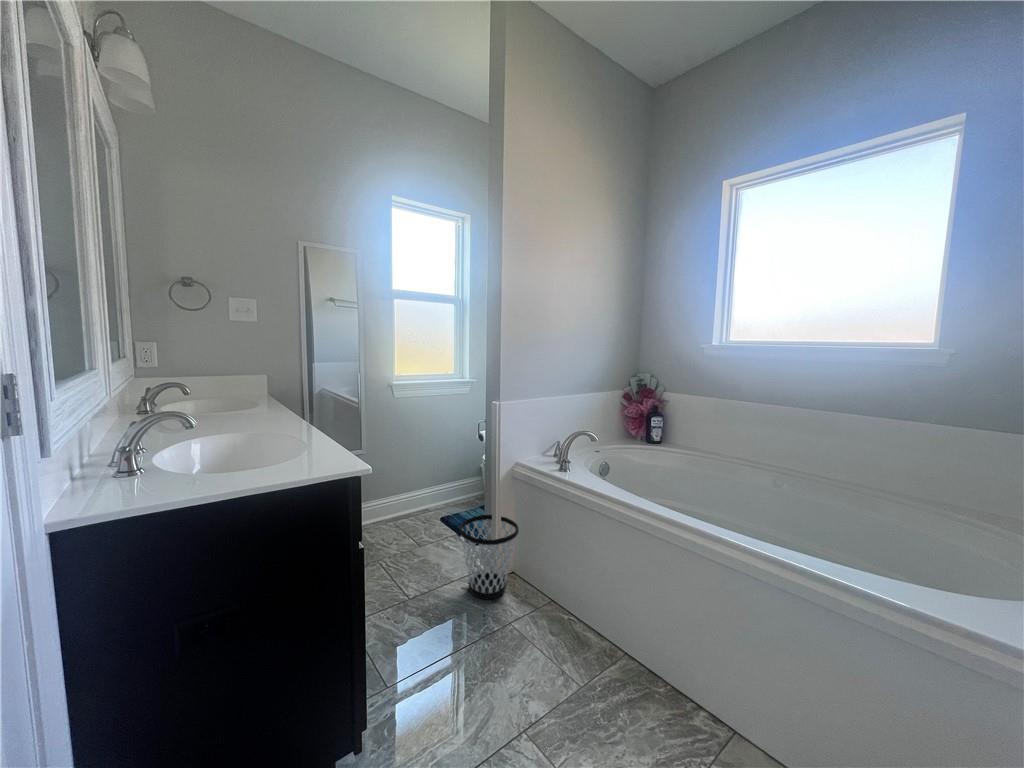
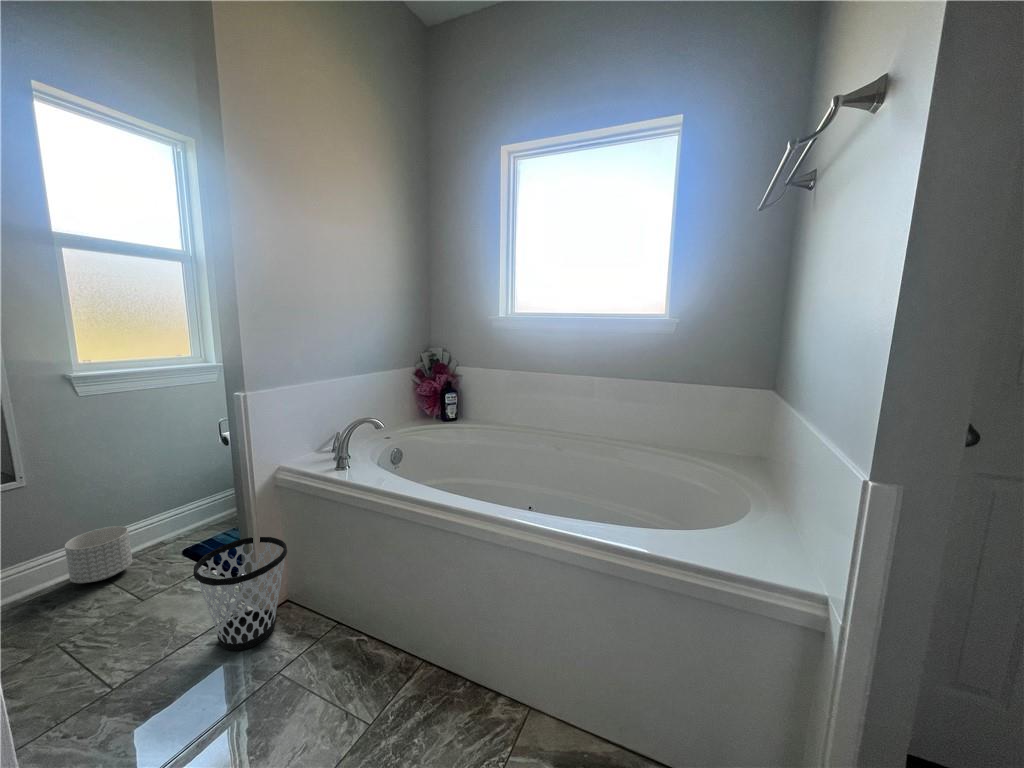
planter: none [380,491,412,527] -> present [65,526,132,583]

